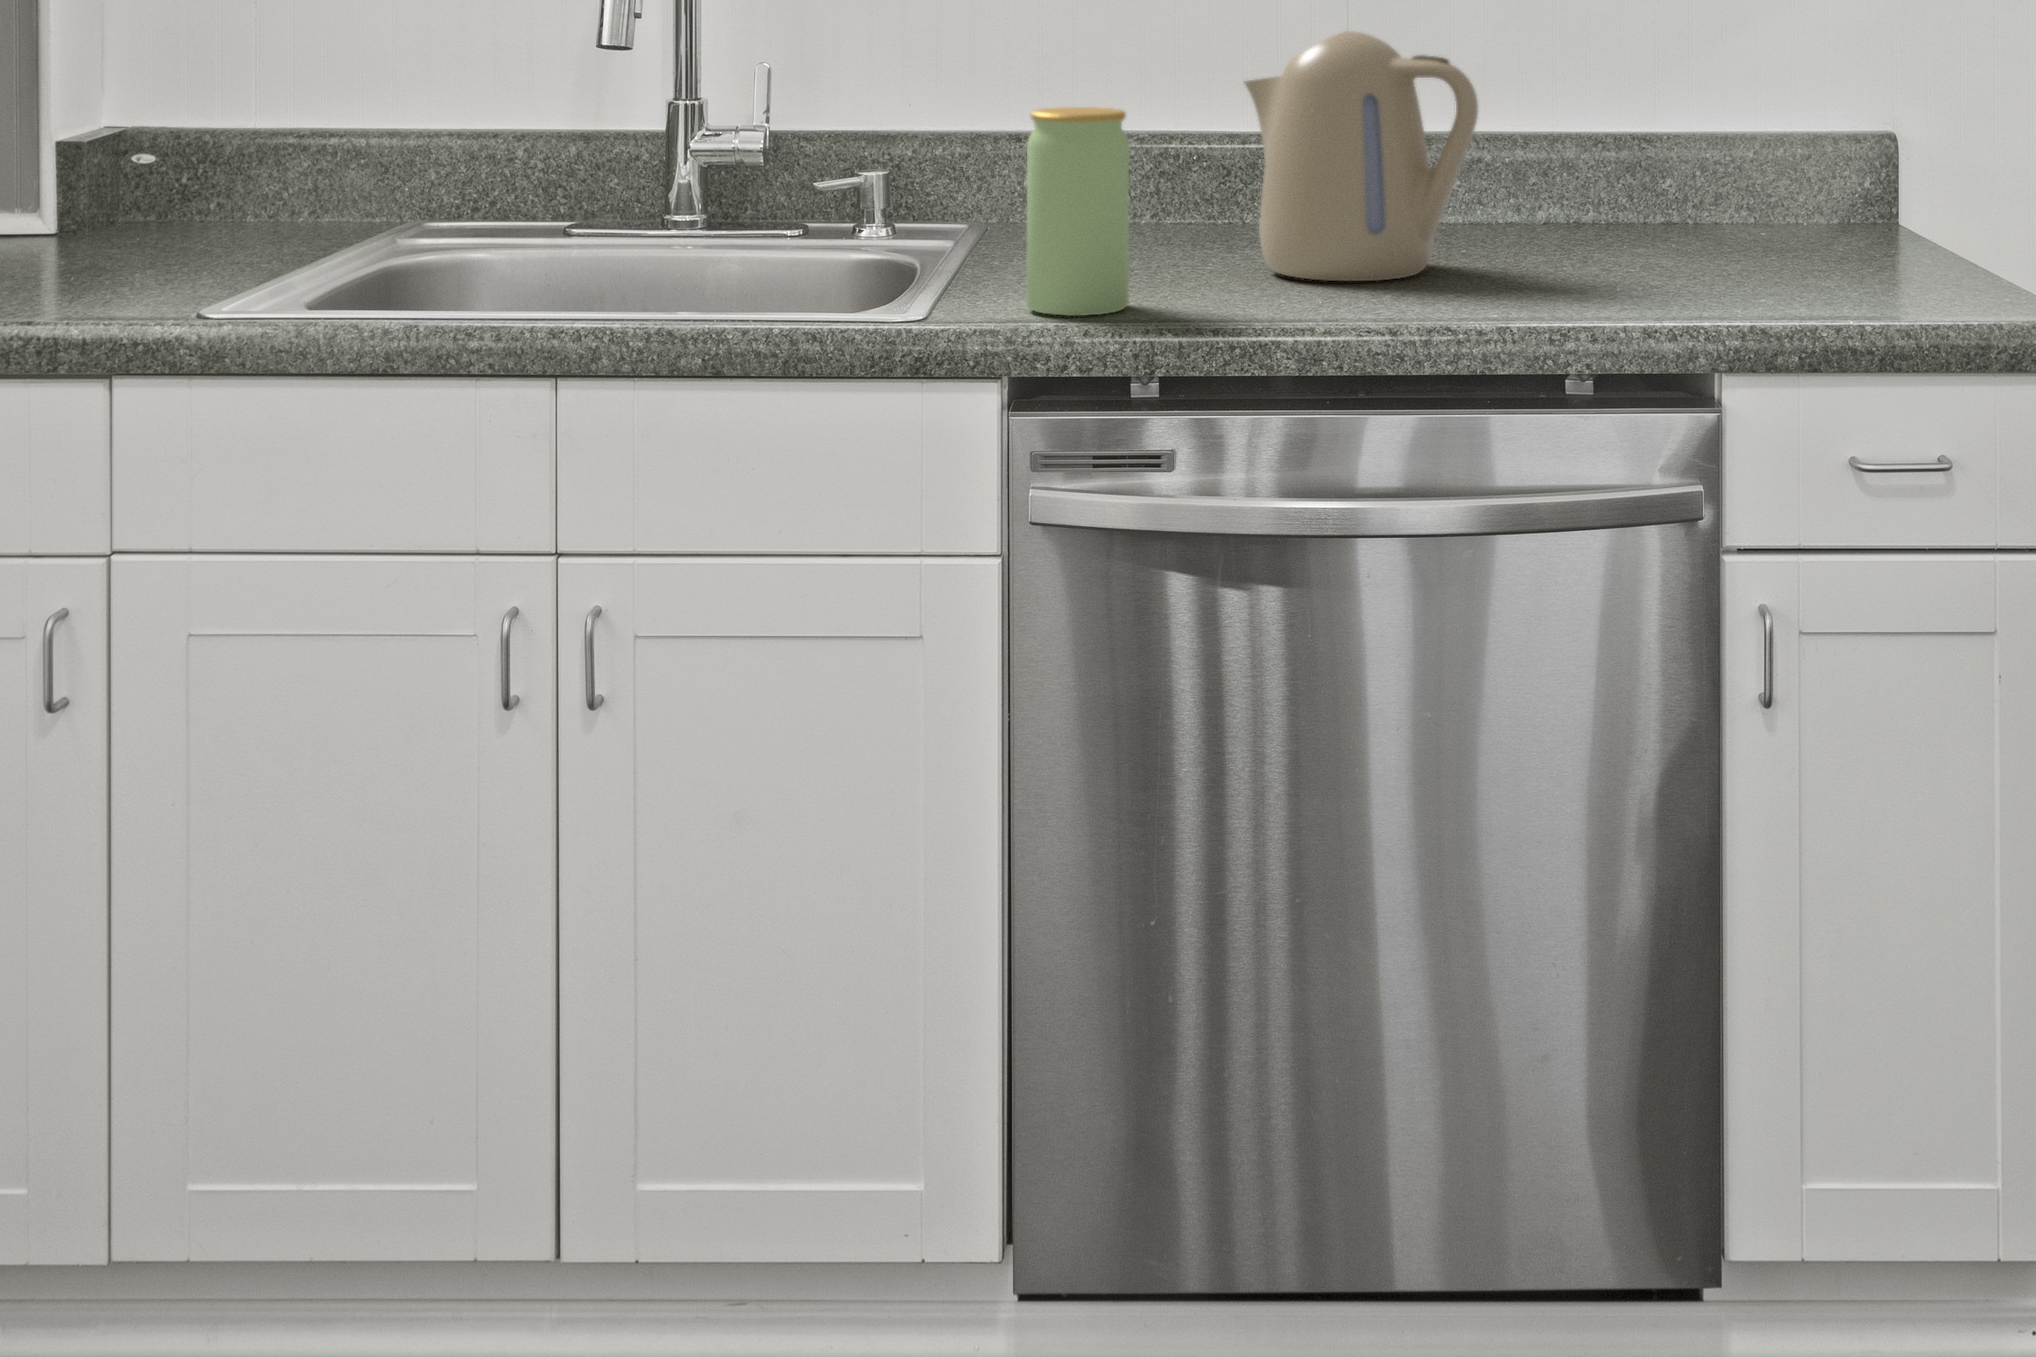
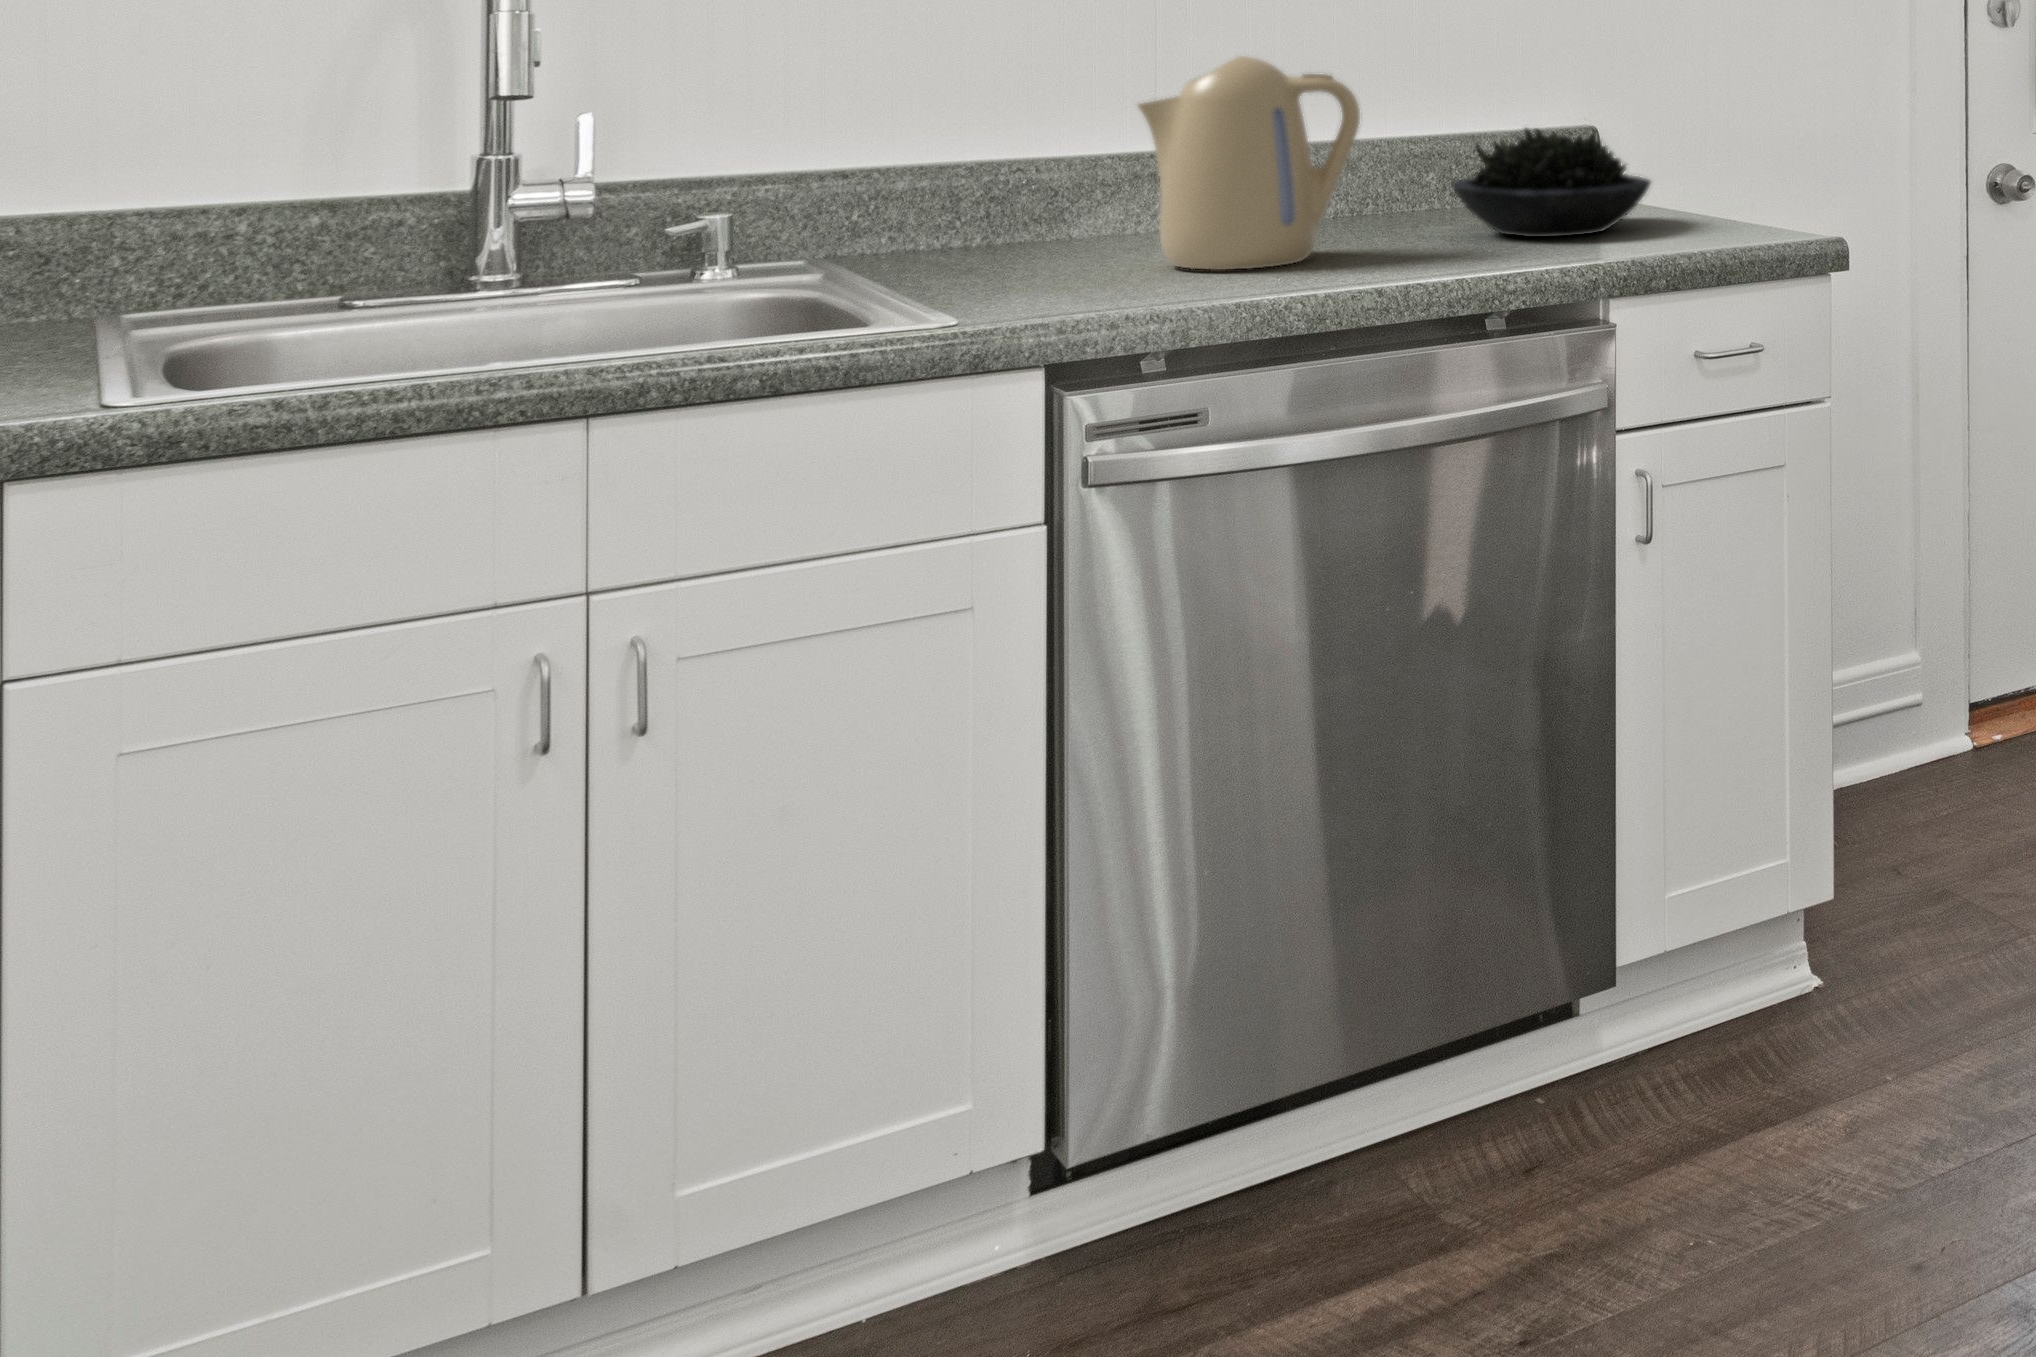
jar: present [1026,107,1129,316] -> none [1025,130,1122,313]
succulent plant: none [1616,134,1873,278] -> present [1452,128,1651,237]

